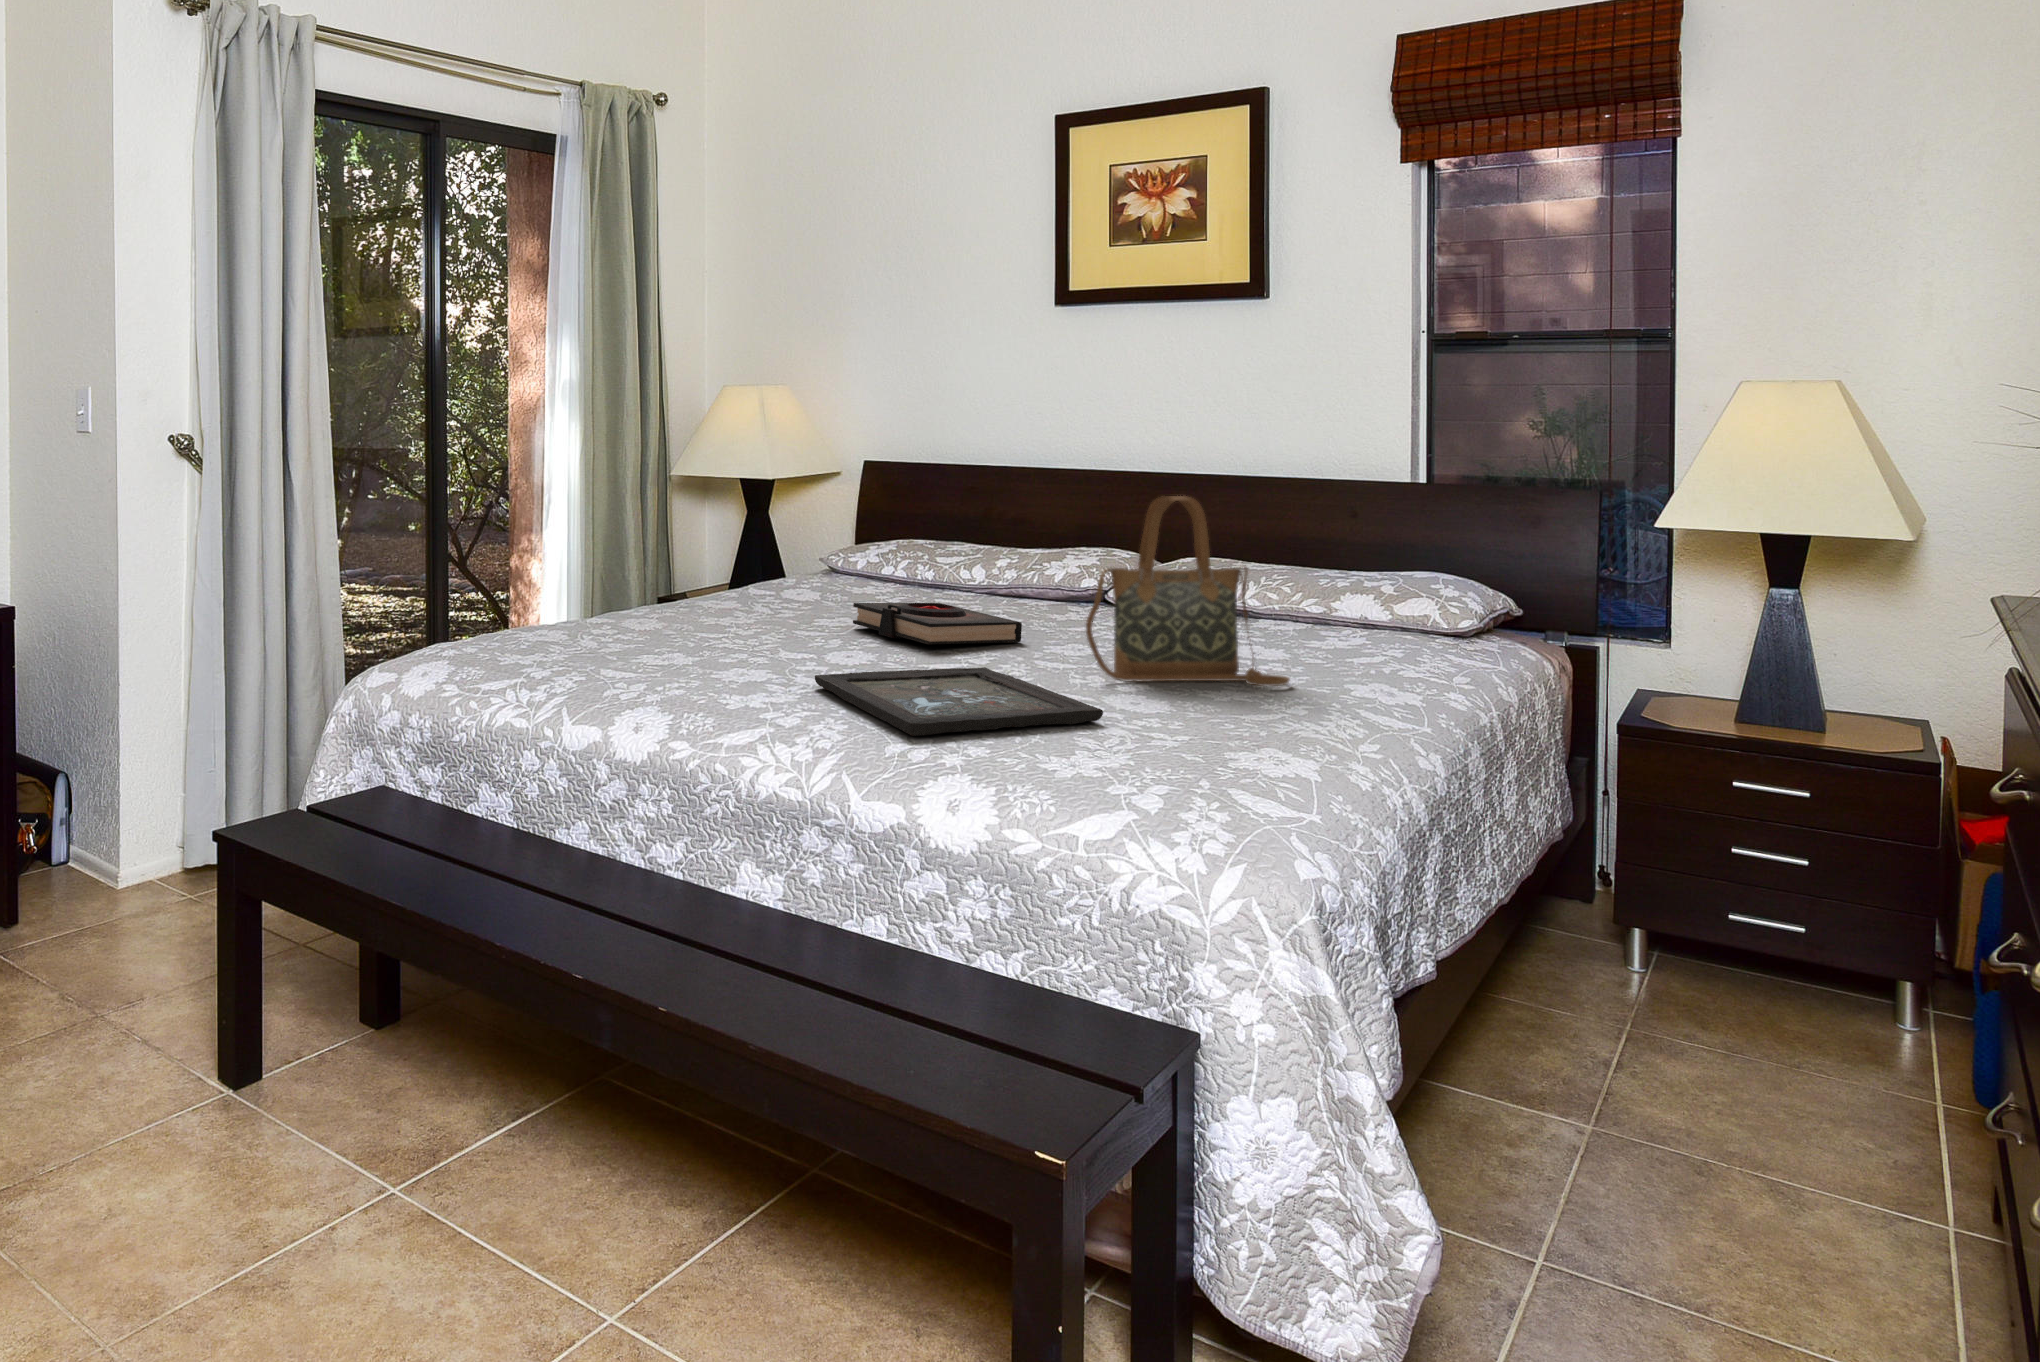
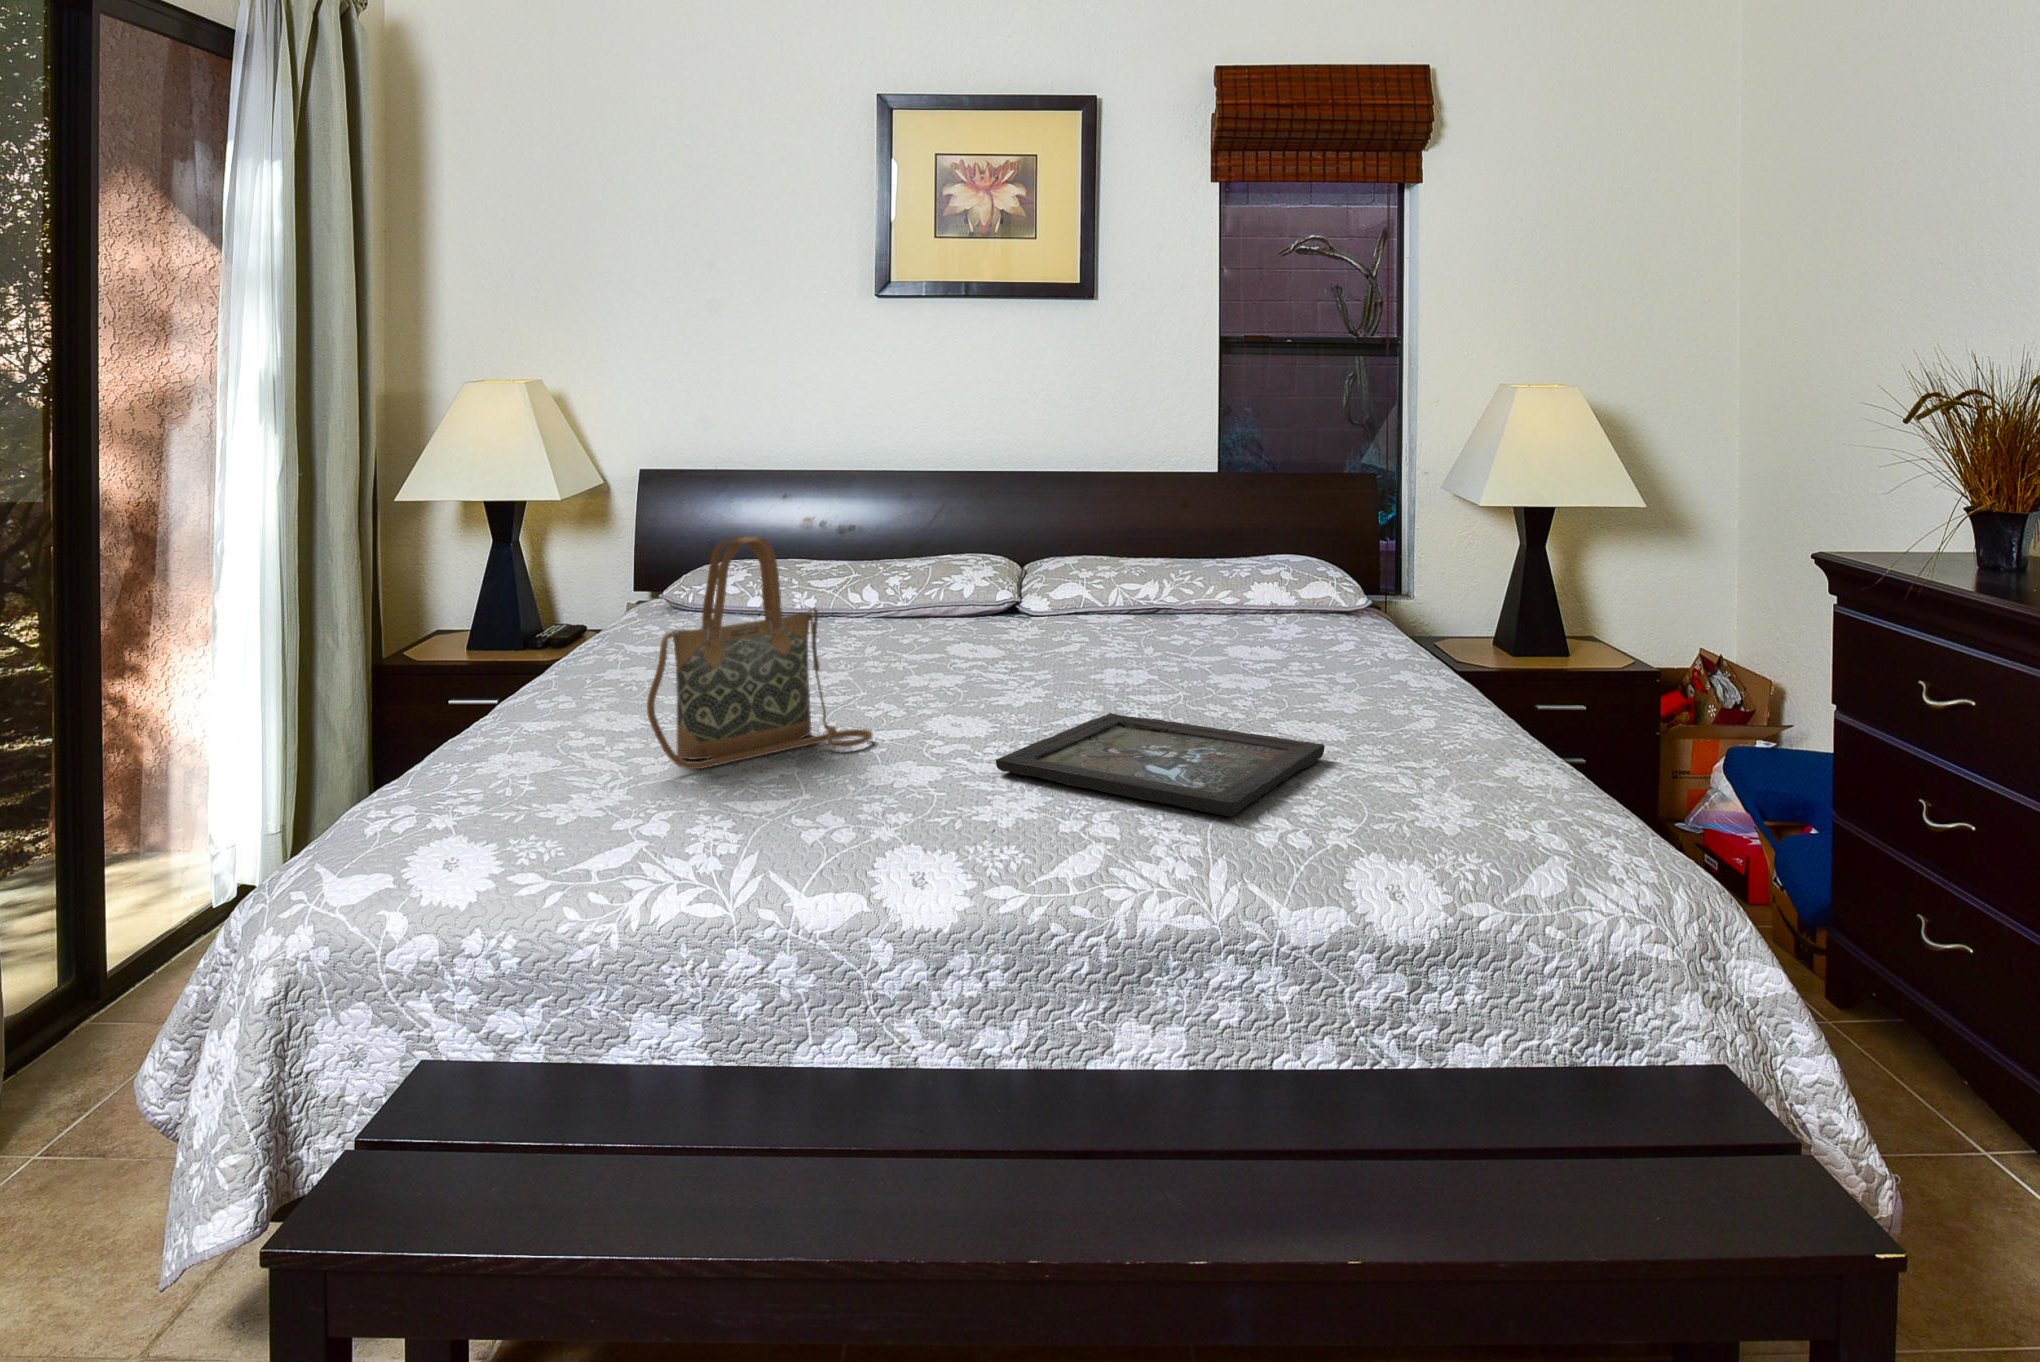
handbag: present [1086,496,1290,686] -> present [647,536,873,769]
book: present [853,603,1022,644] -> none [855,639,1050,694]

